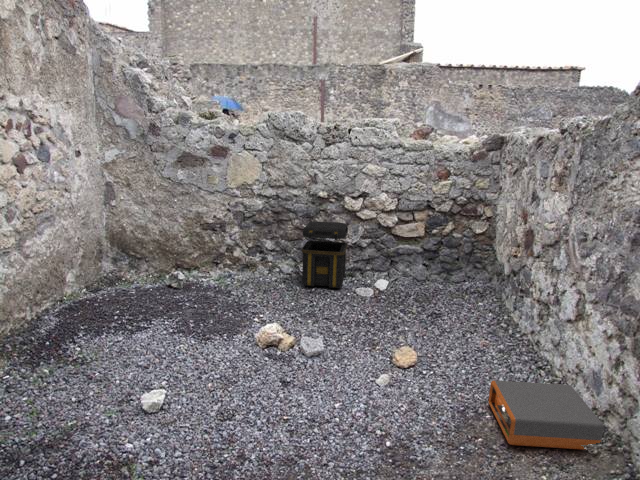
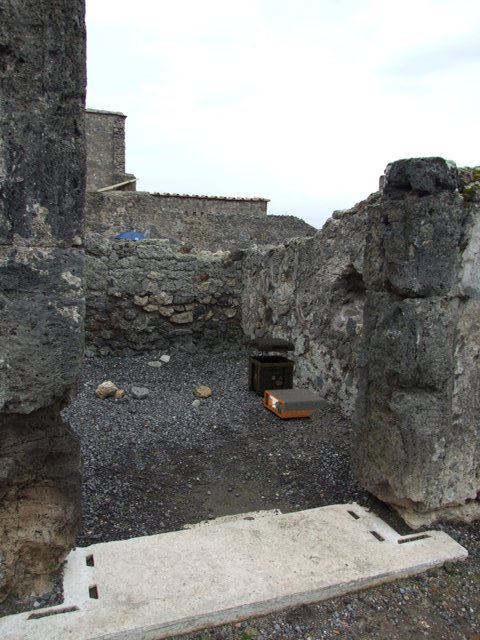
toolbox: present [302,221,348,288] -> present [248,338,295,396]

